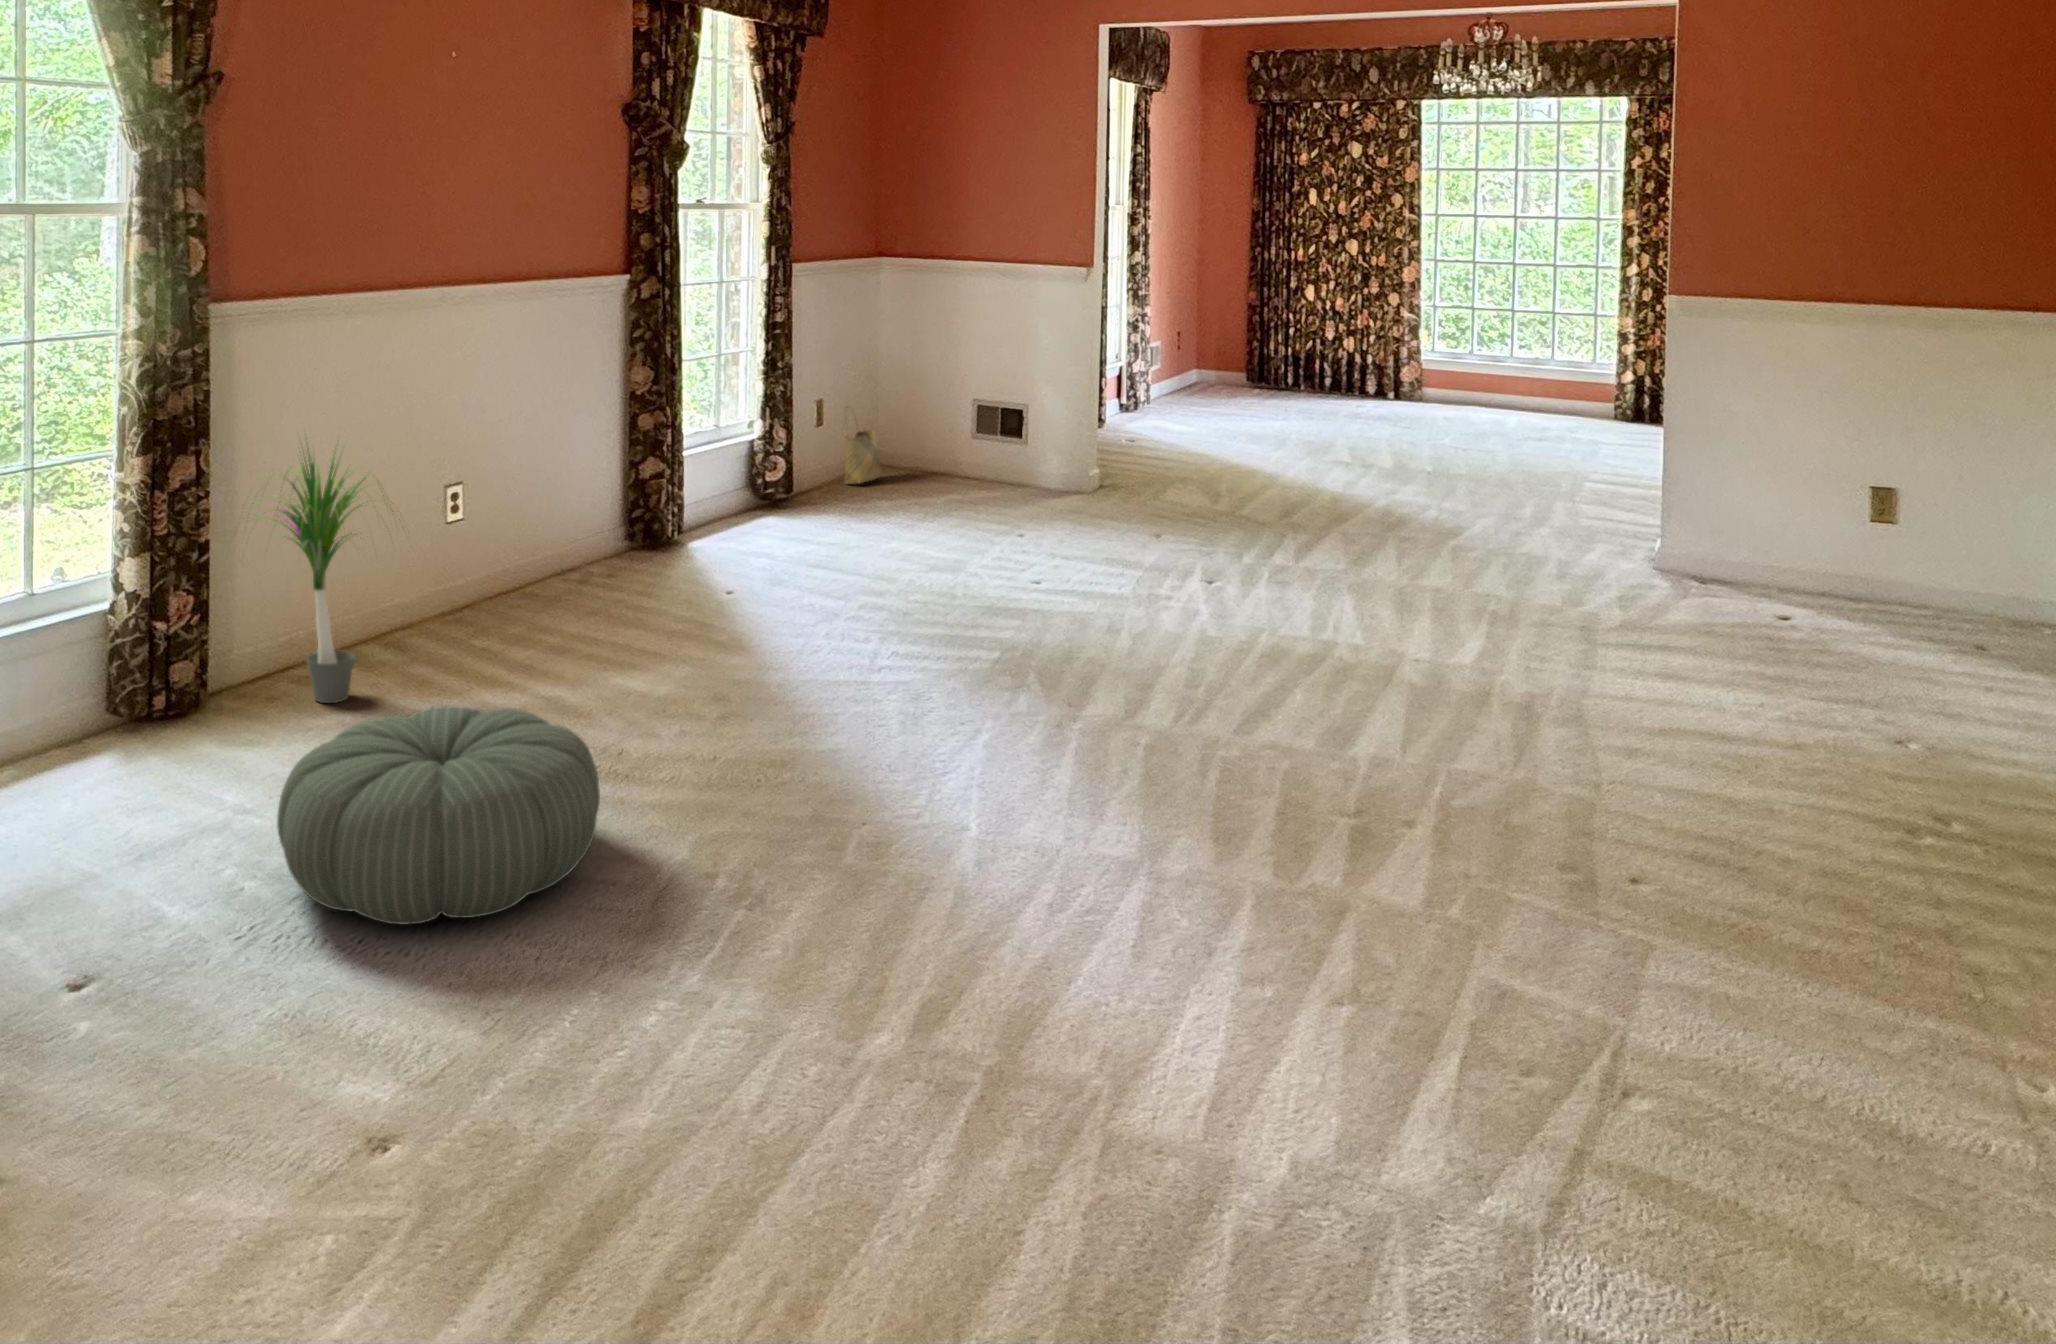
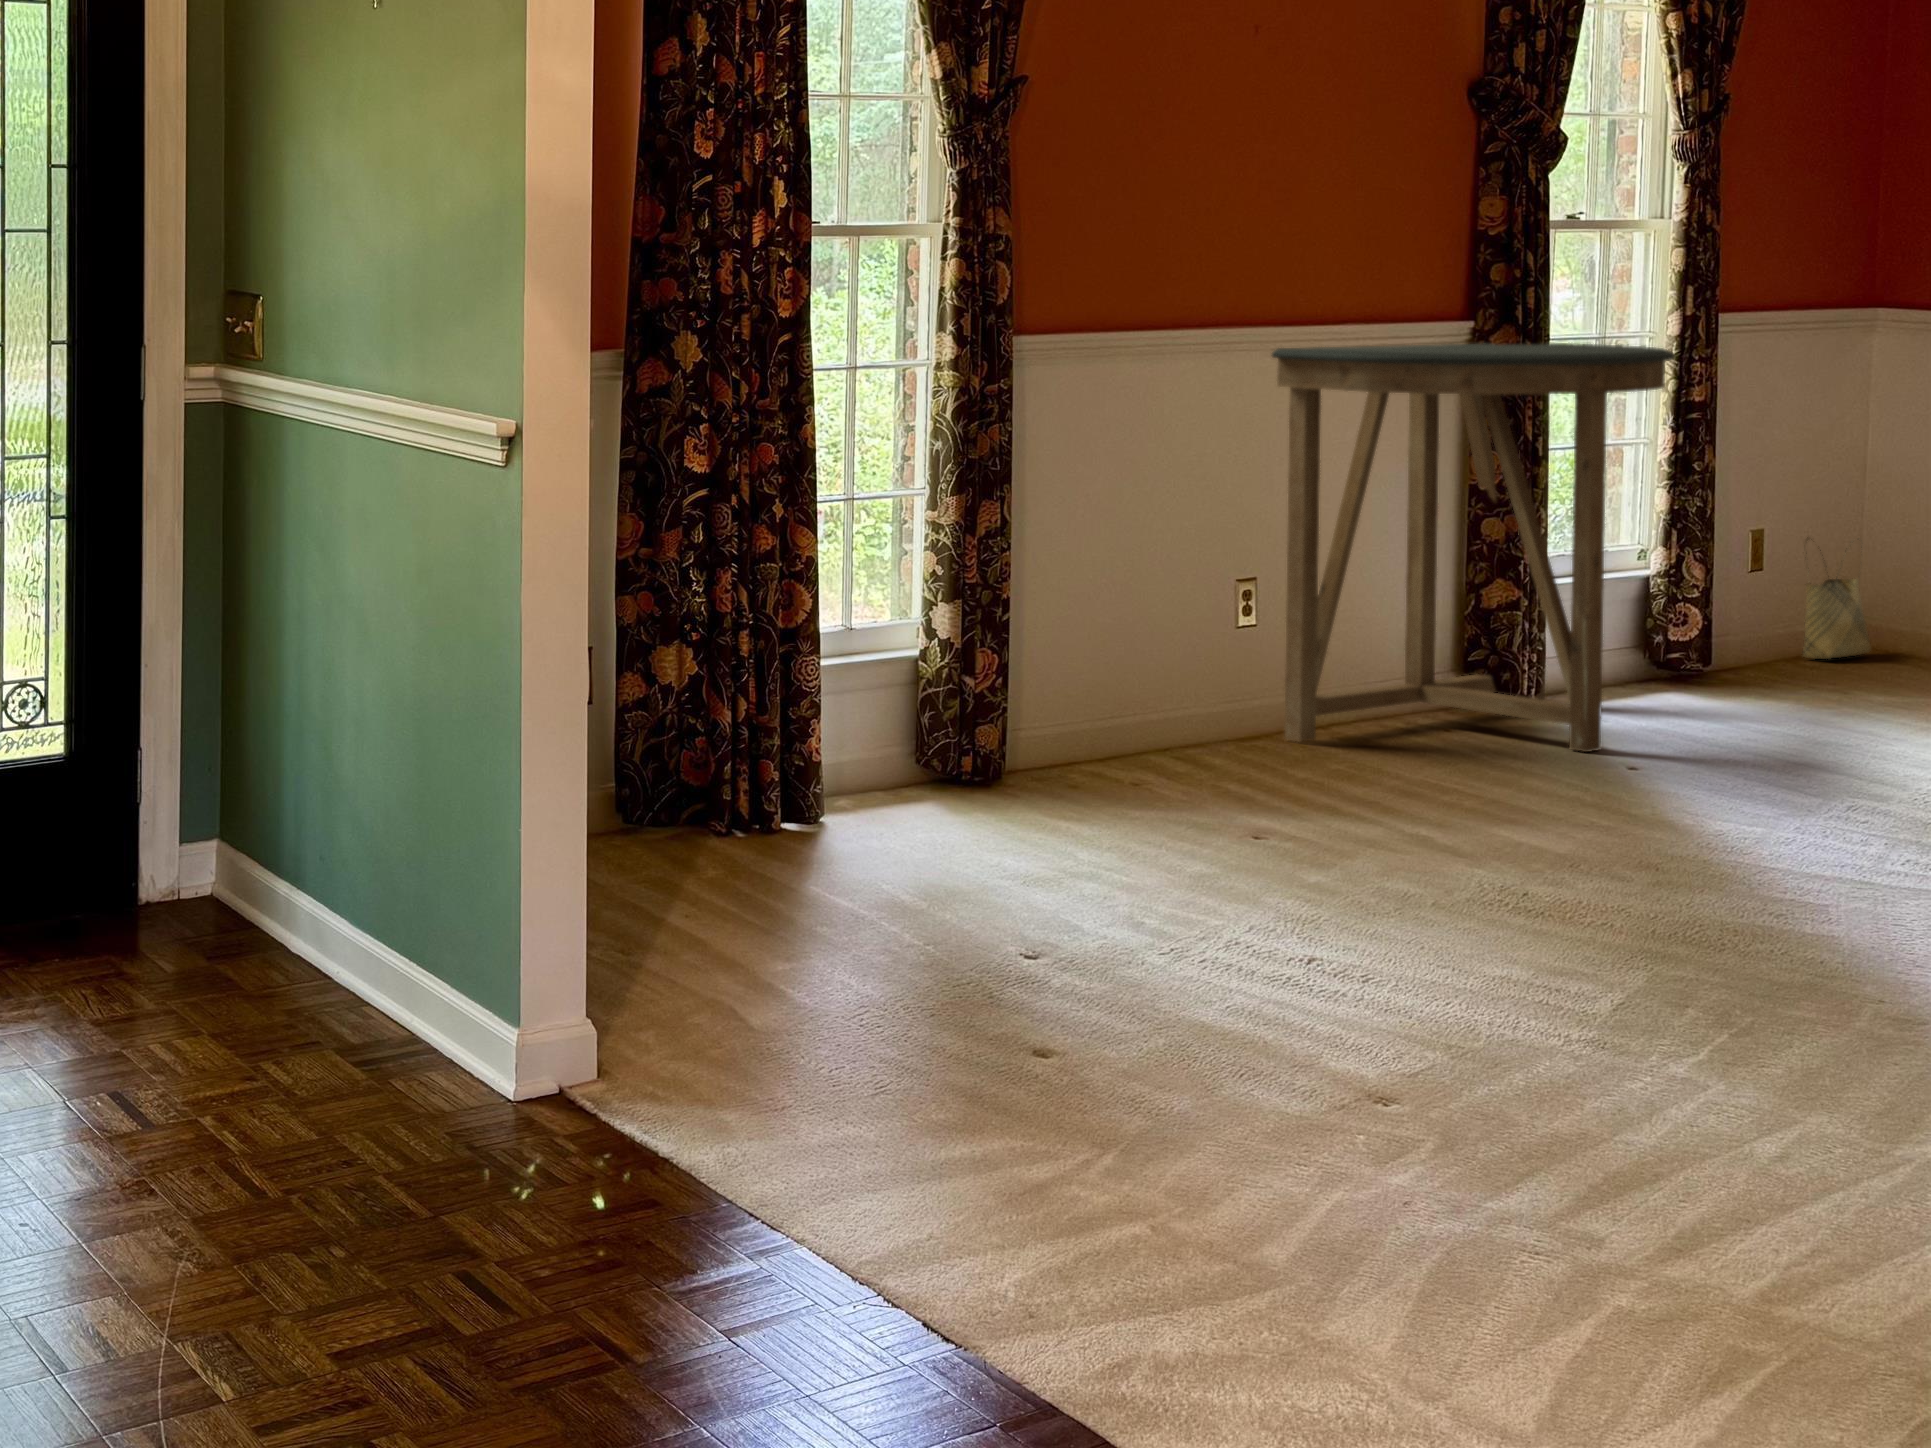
console table: none [464,291,762,609] -> present [1272,343,1675,752]
potted plant: present [238,443,393,703] -> none [1025,474,1239,797]
pouf: present [277,706,600,924] -> none [1169,753,1508,932]

